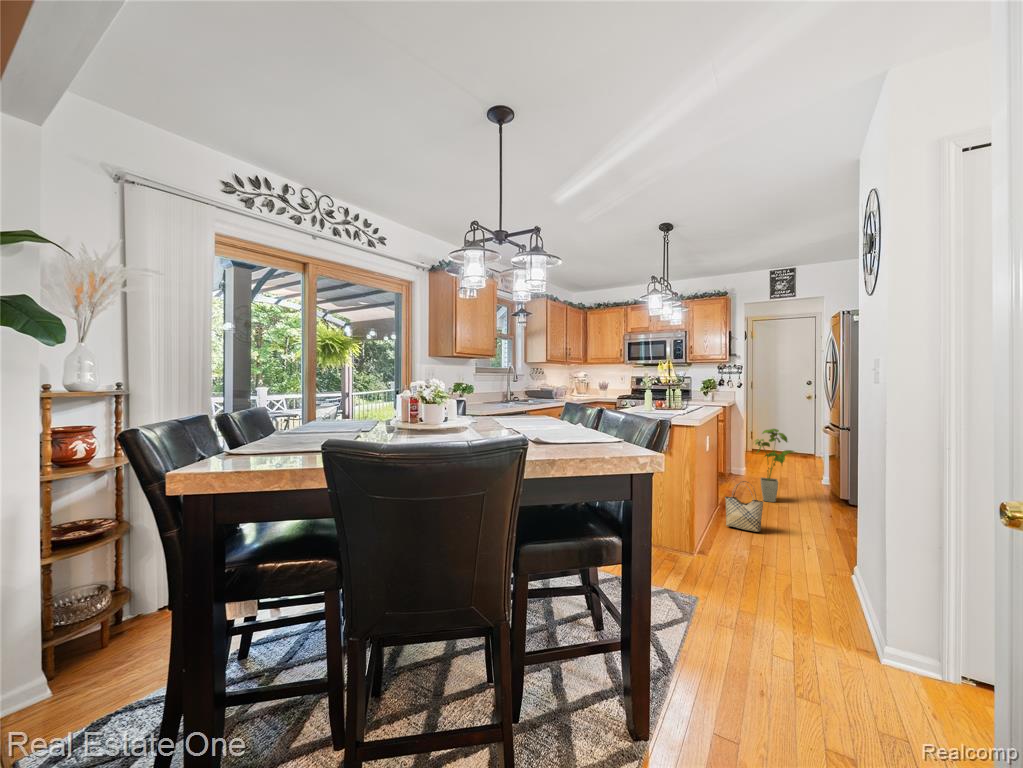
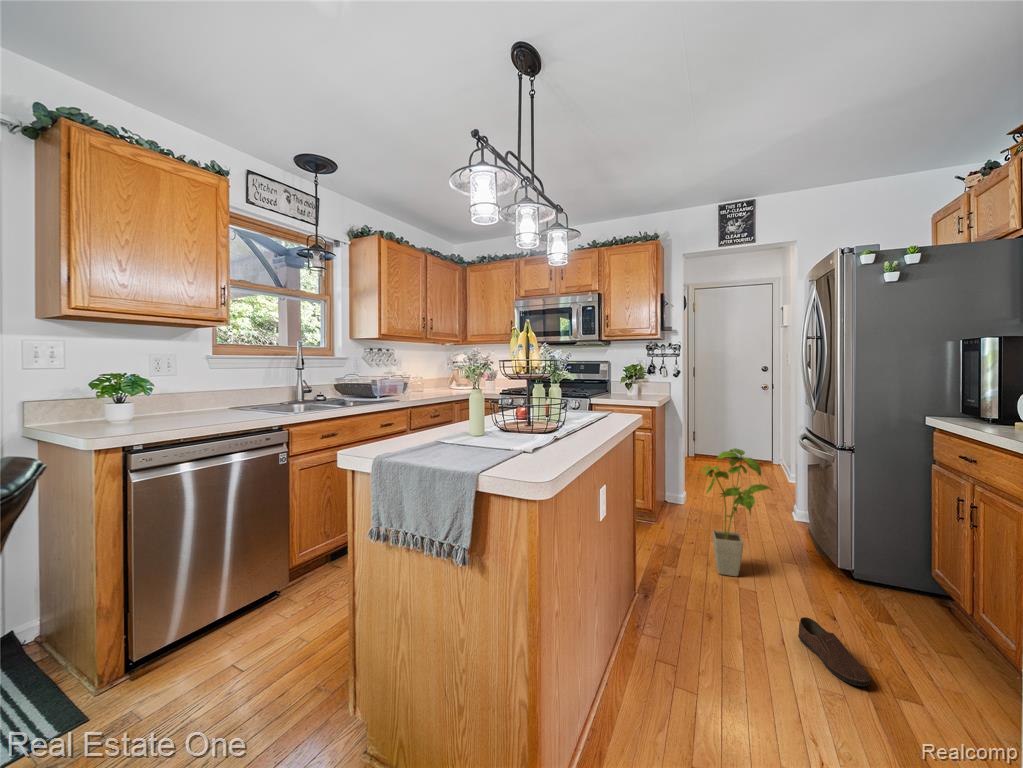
woven basket: present [725,481,764,532] -> none [653,576,734,699]
shoe: none [802,510,833,532] -> present [798,617,871,686]

